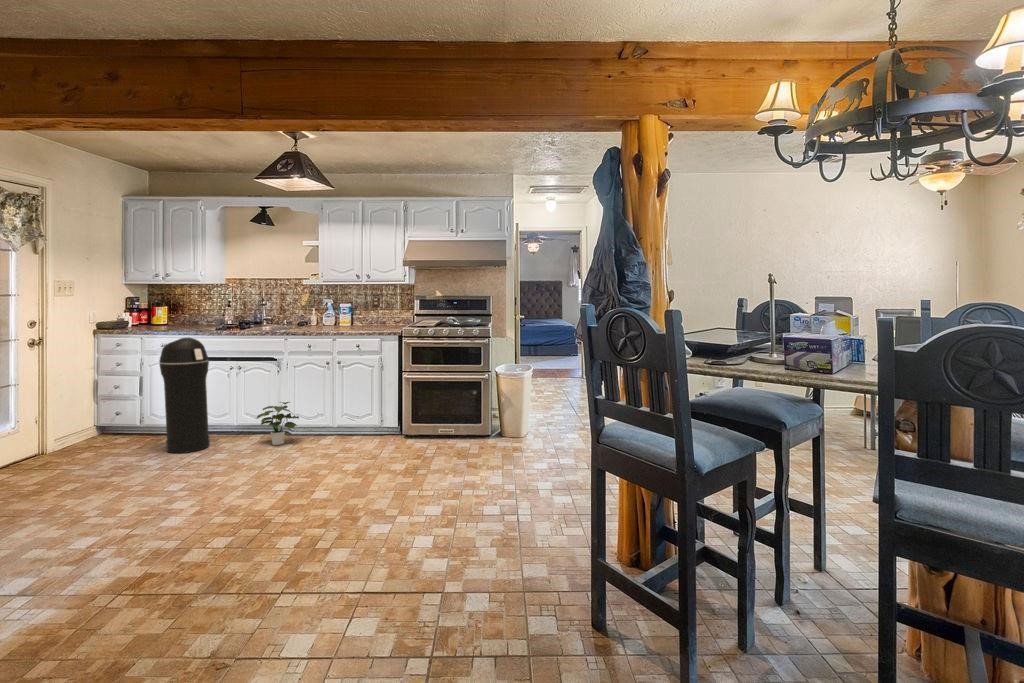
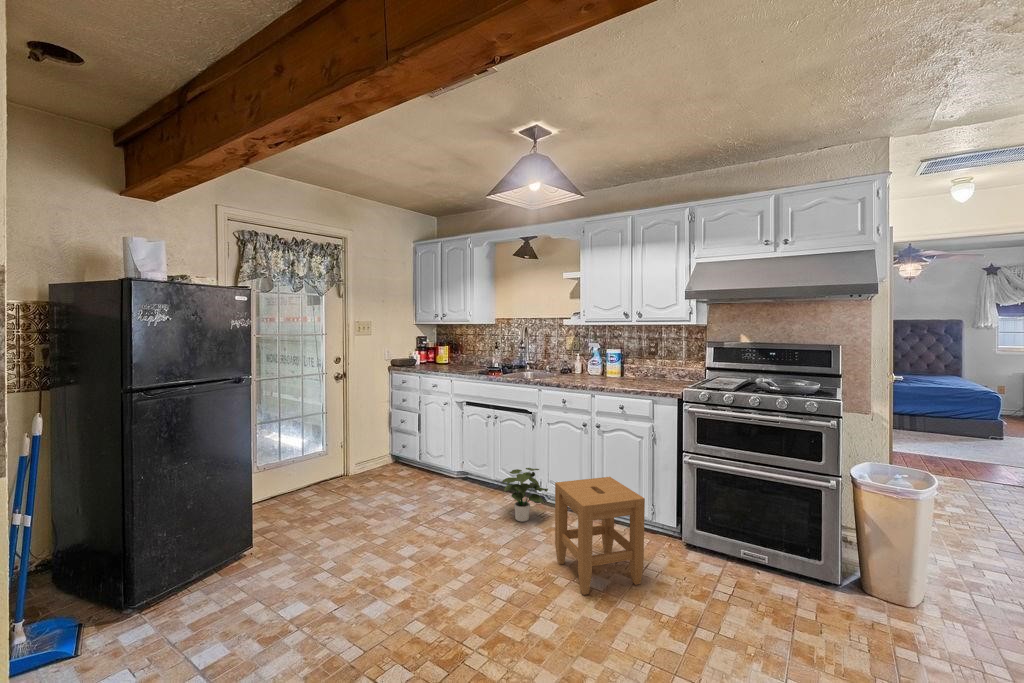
trash can: present [159,337,210,453] -> none [414,384,460,512]
stool: none [314,393,380,464] -> present [555,477,645,595]

